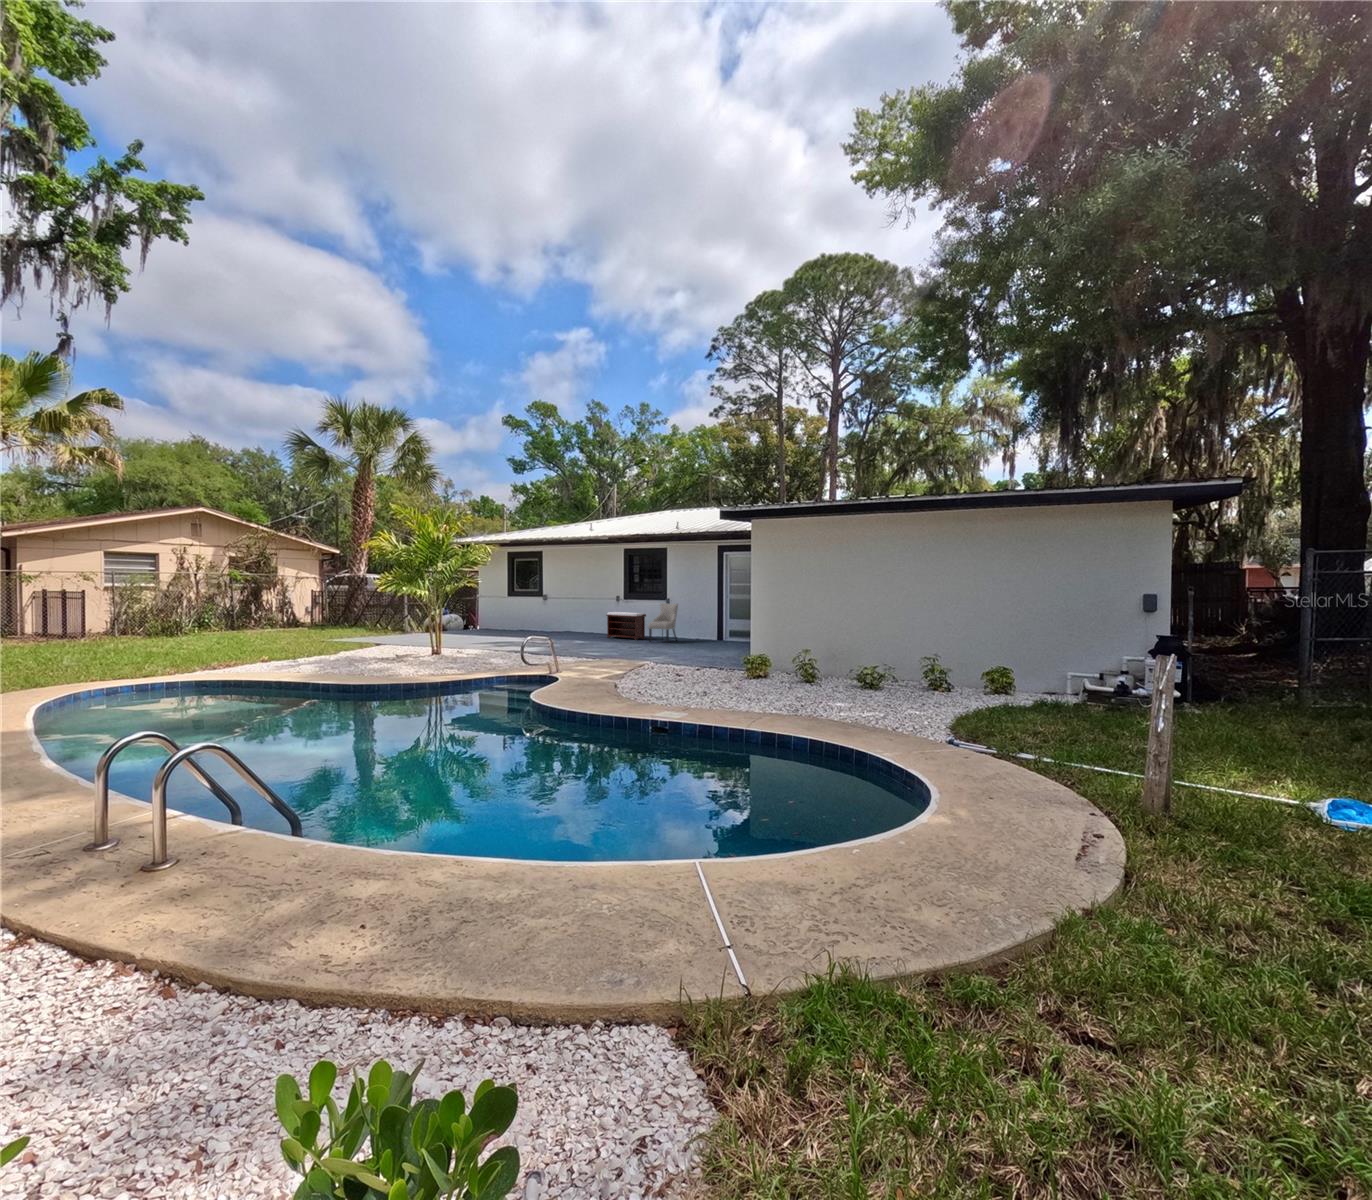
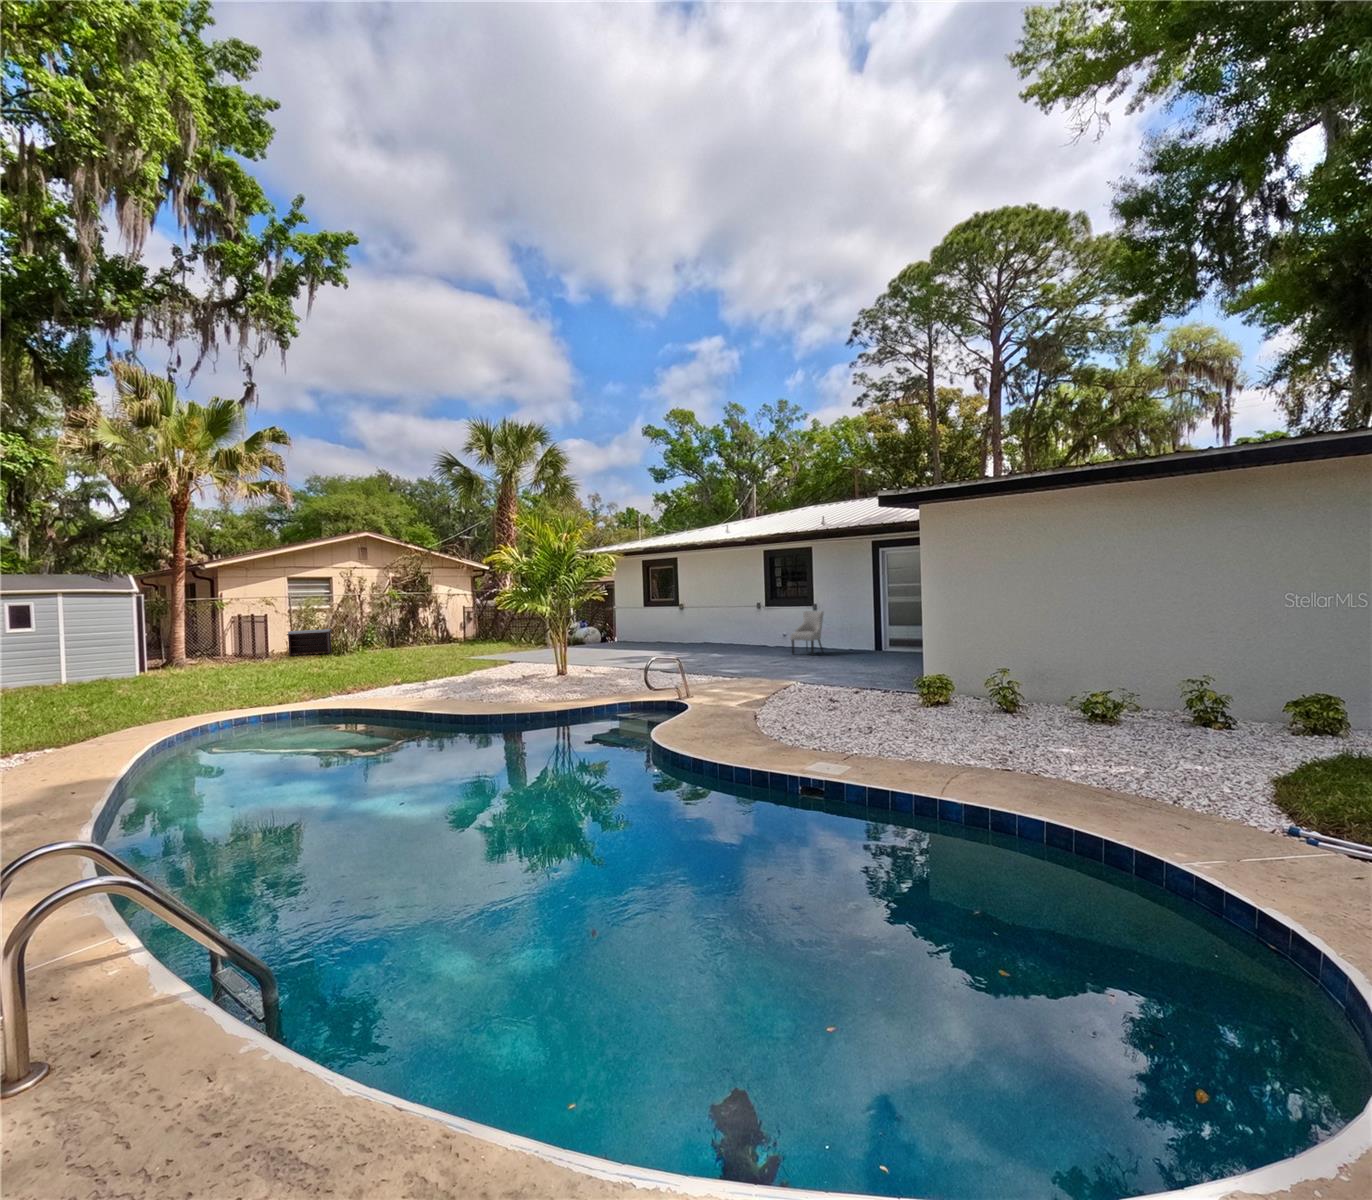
bench: present [606,612,646,640] -> present [287,629,332,656]

